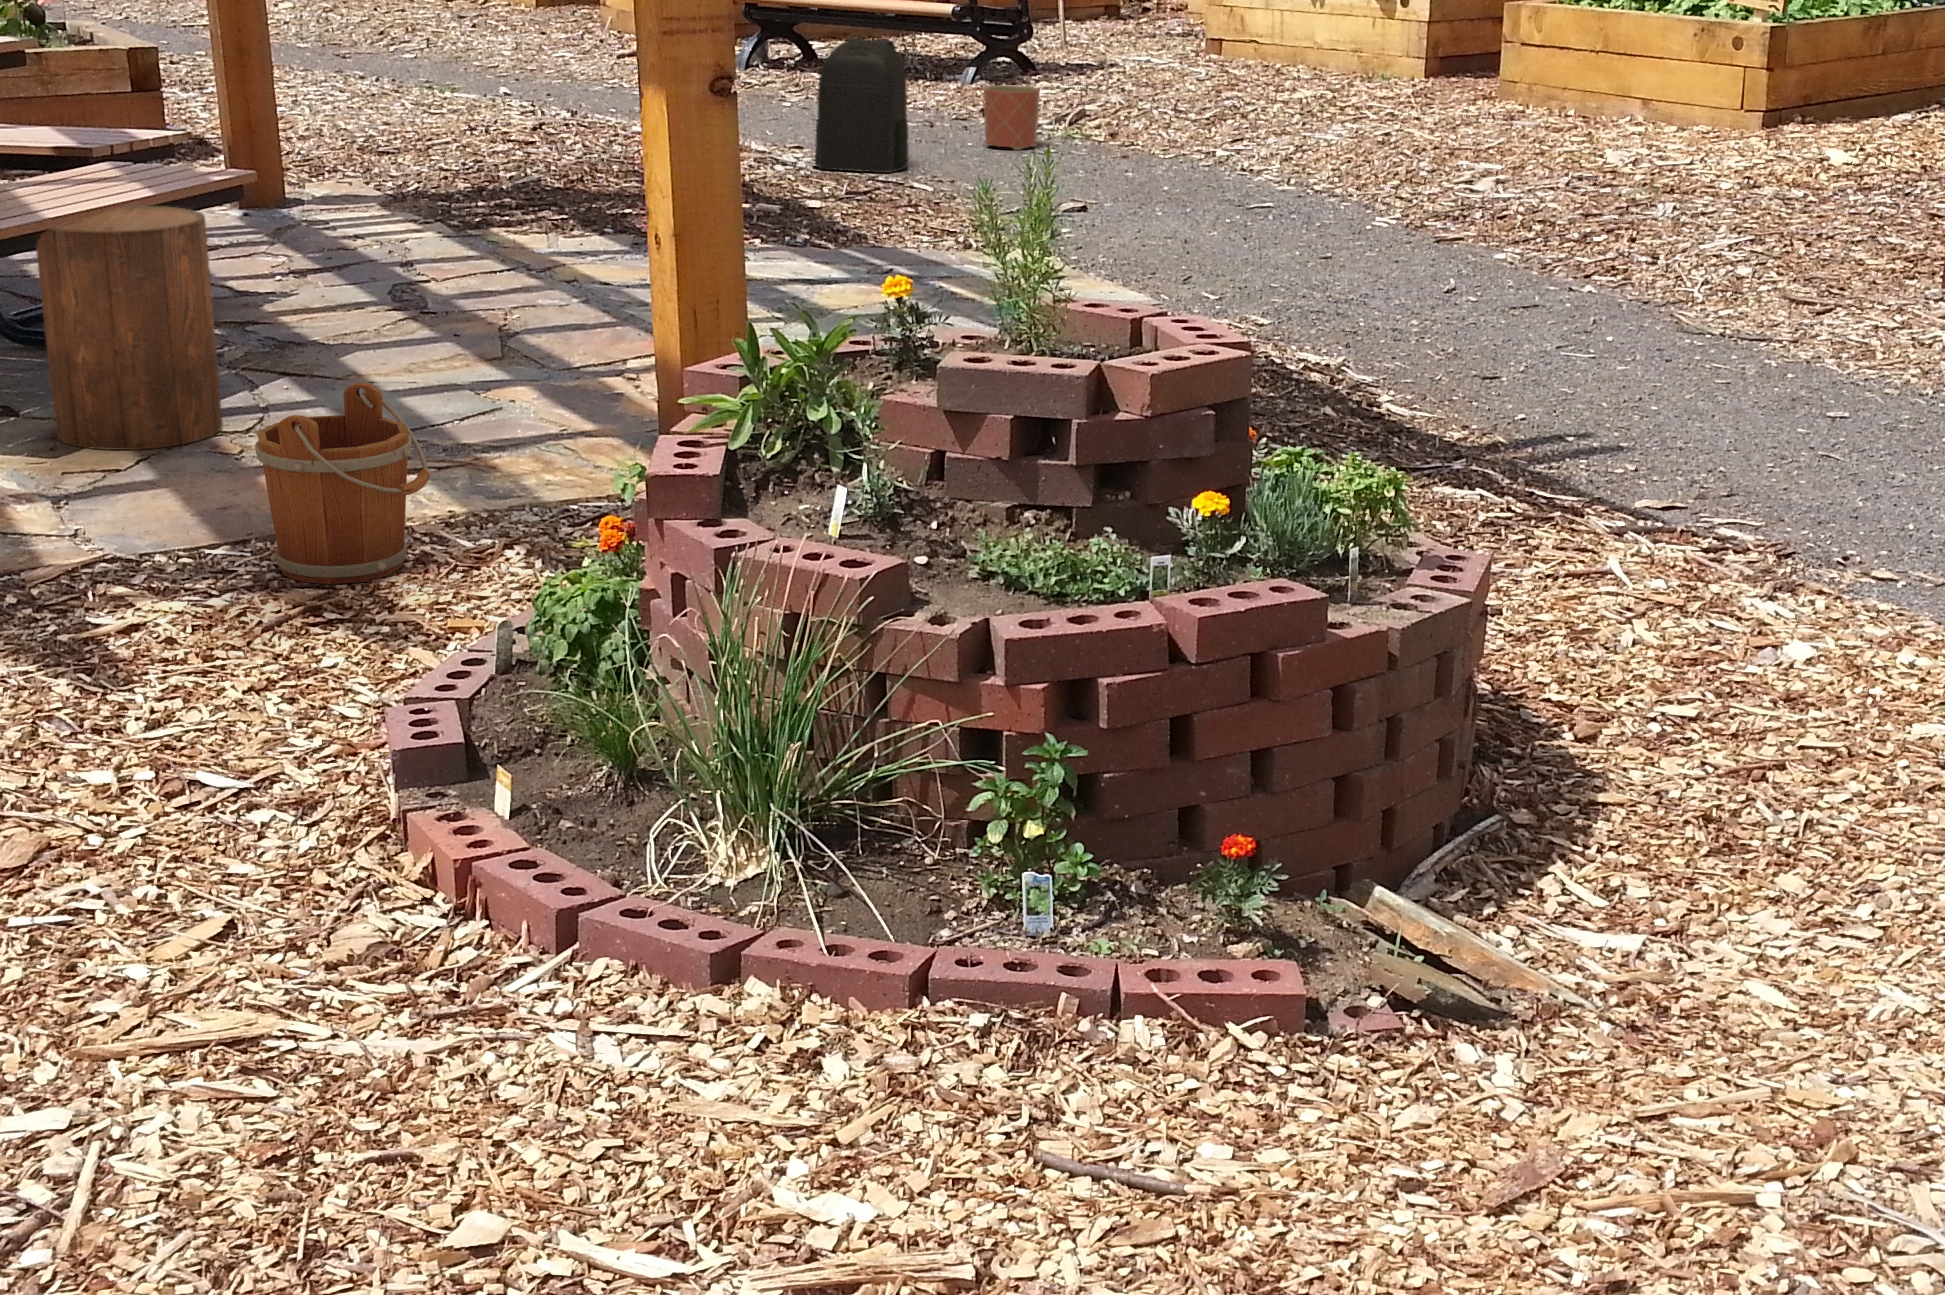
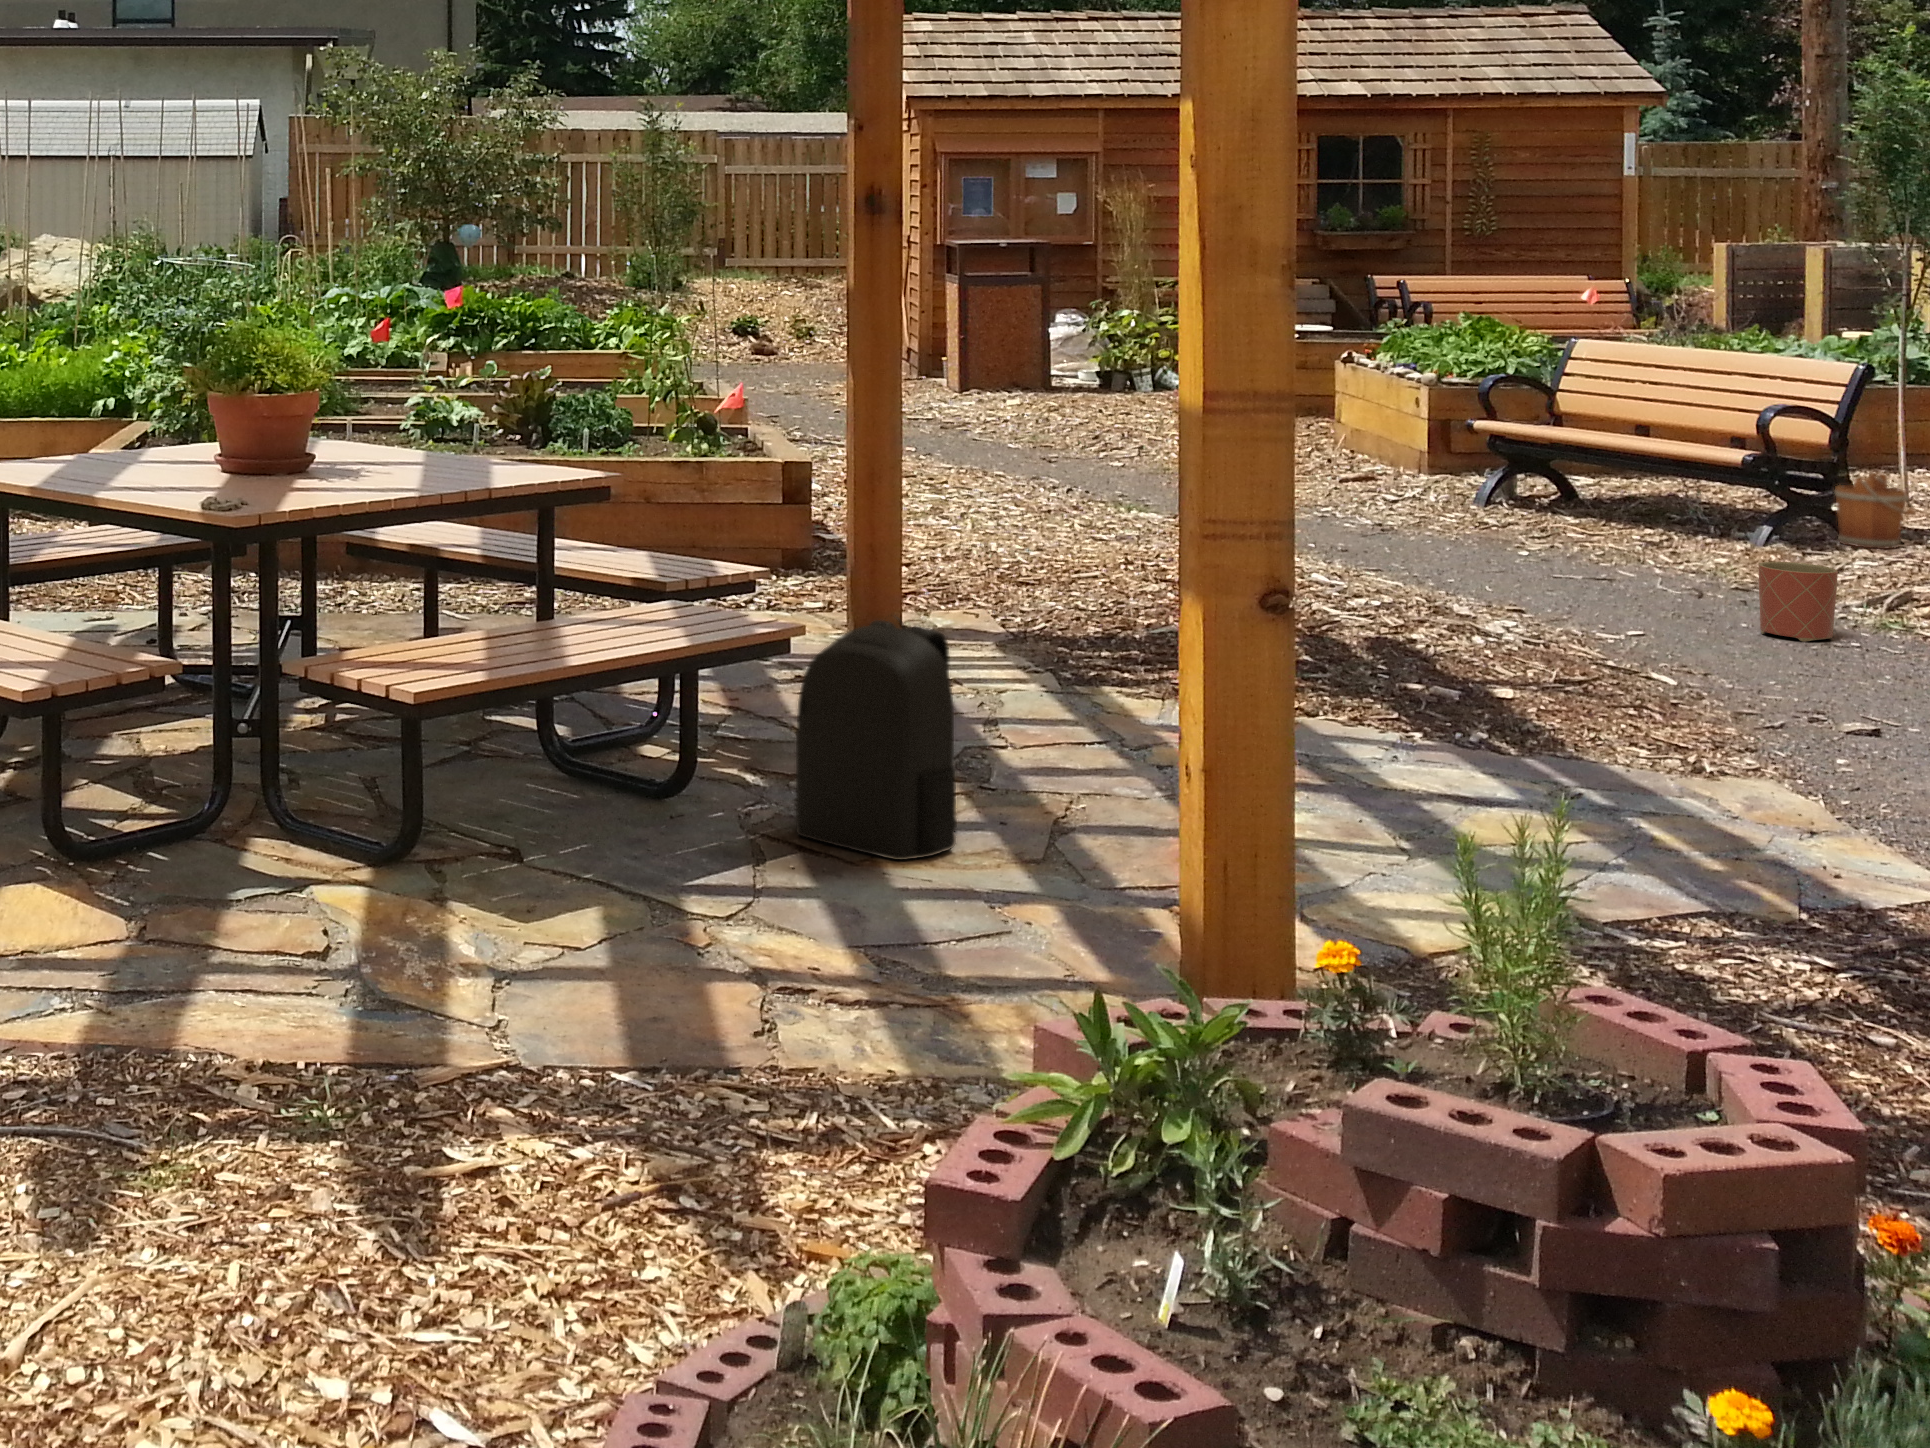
backpack: present [814,36,909,173] -> present [796,618,957,860]
stool: present [36,205,223,450] -> none [541,665,709,928]
bucket: present [255,383,430,584] -> present [1835,473,1914,549]

